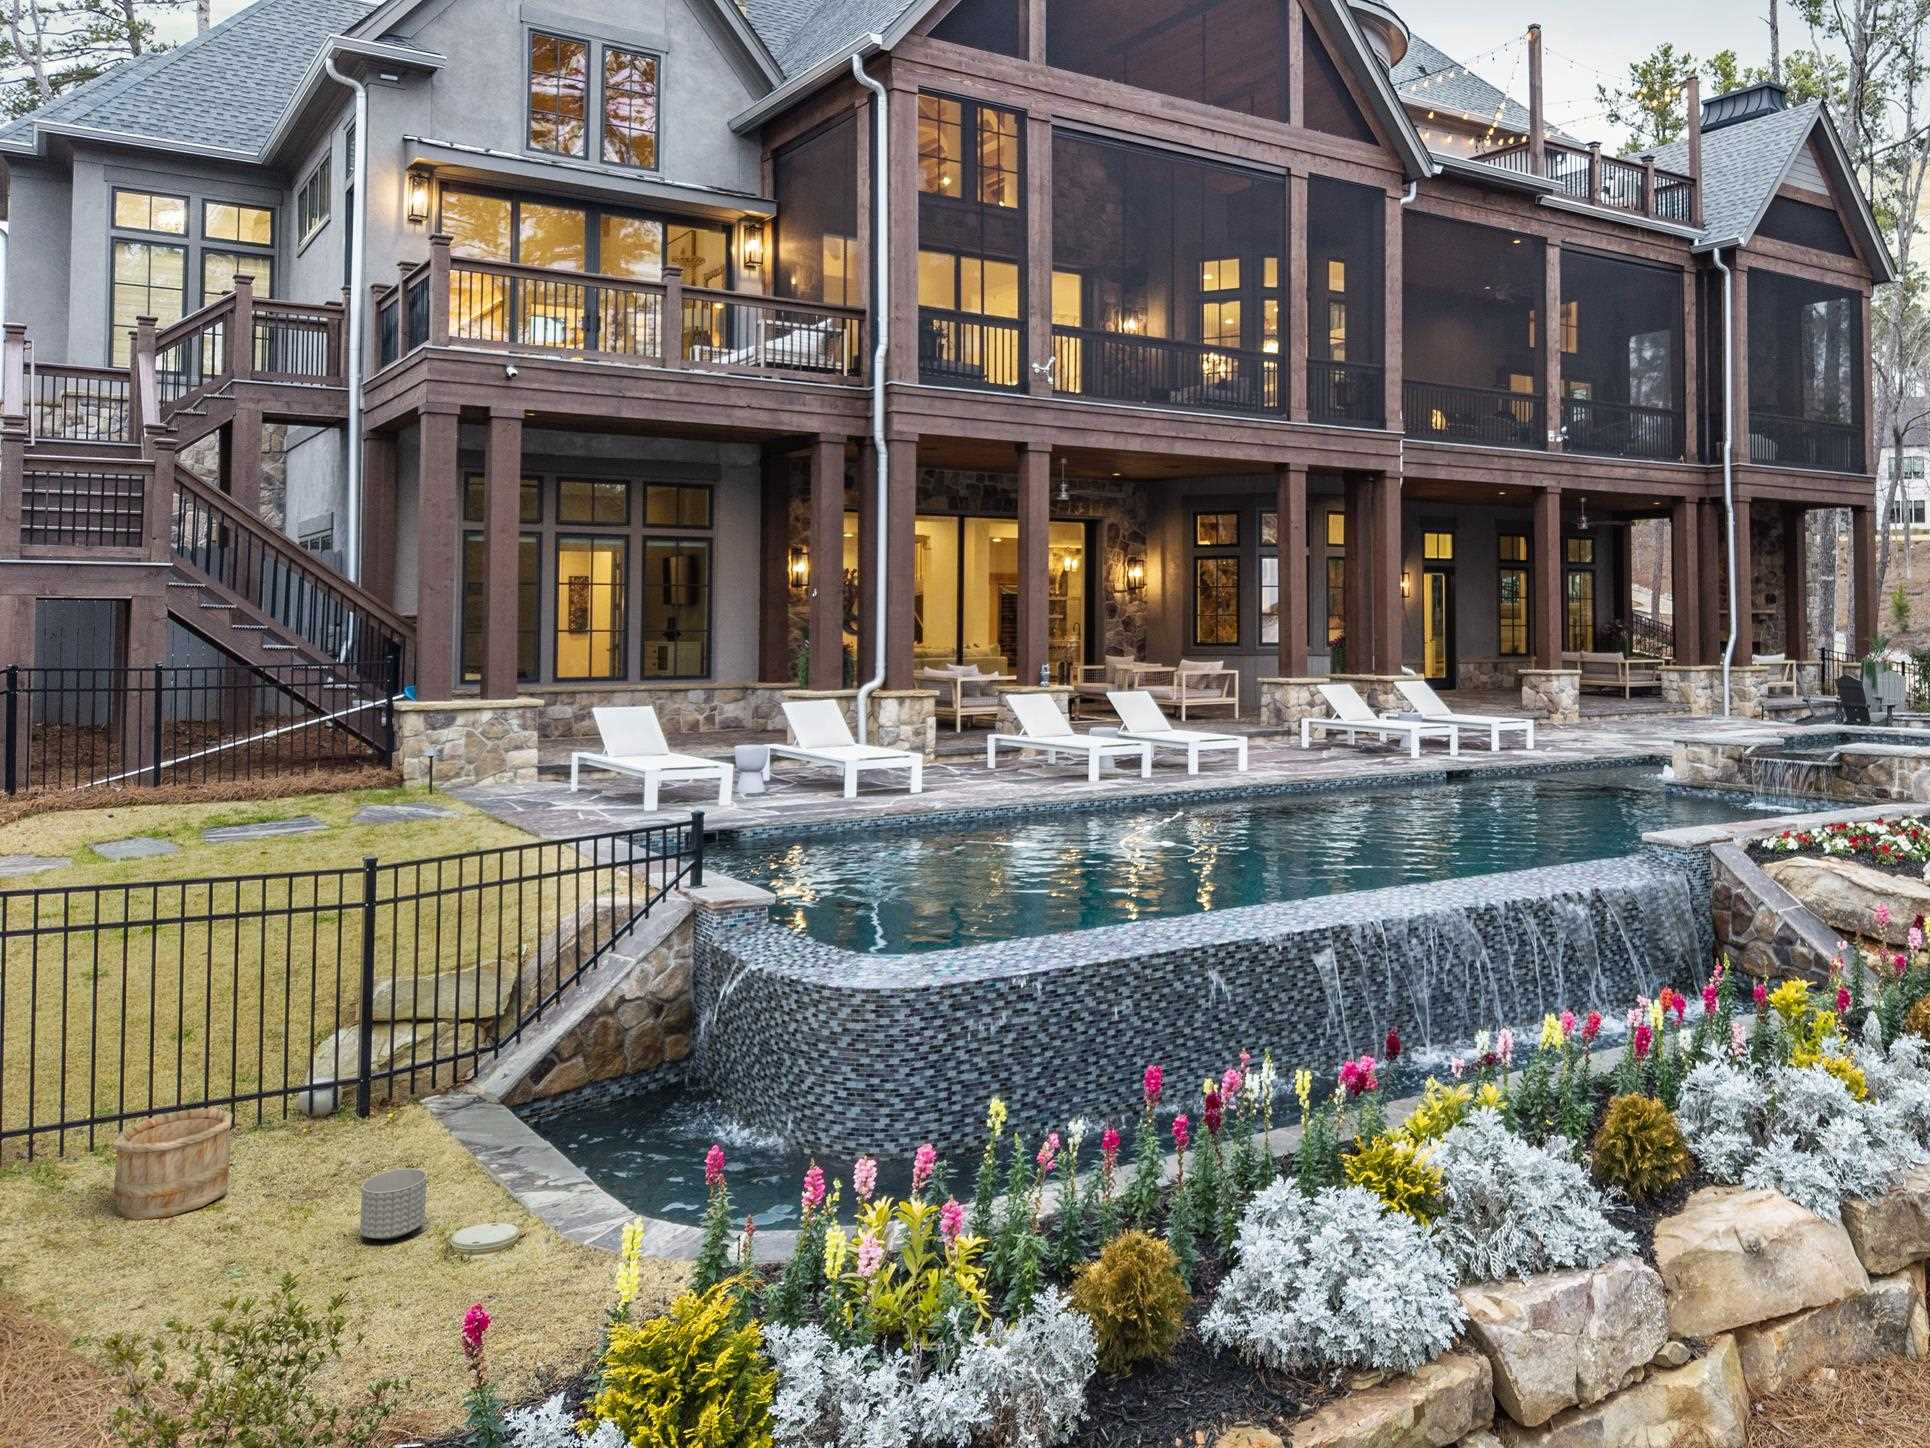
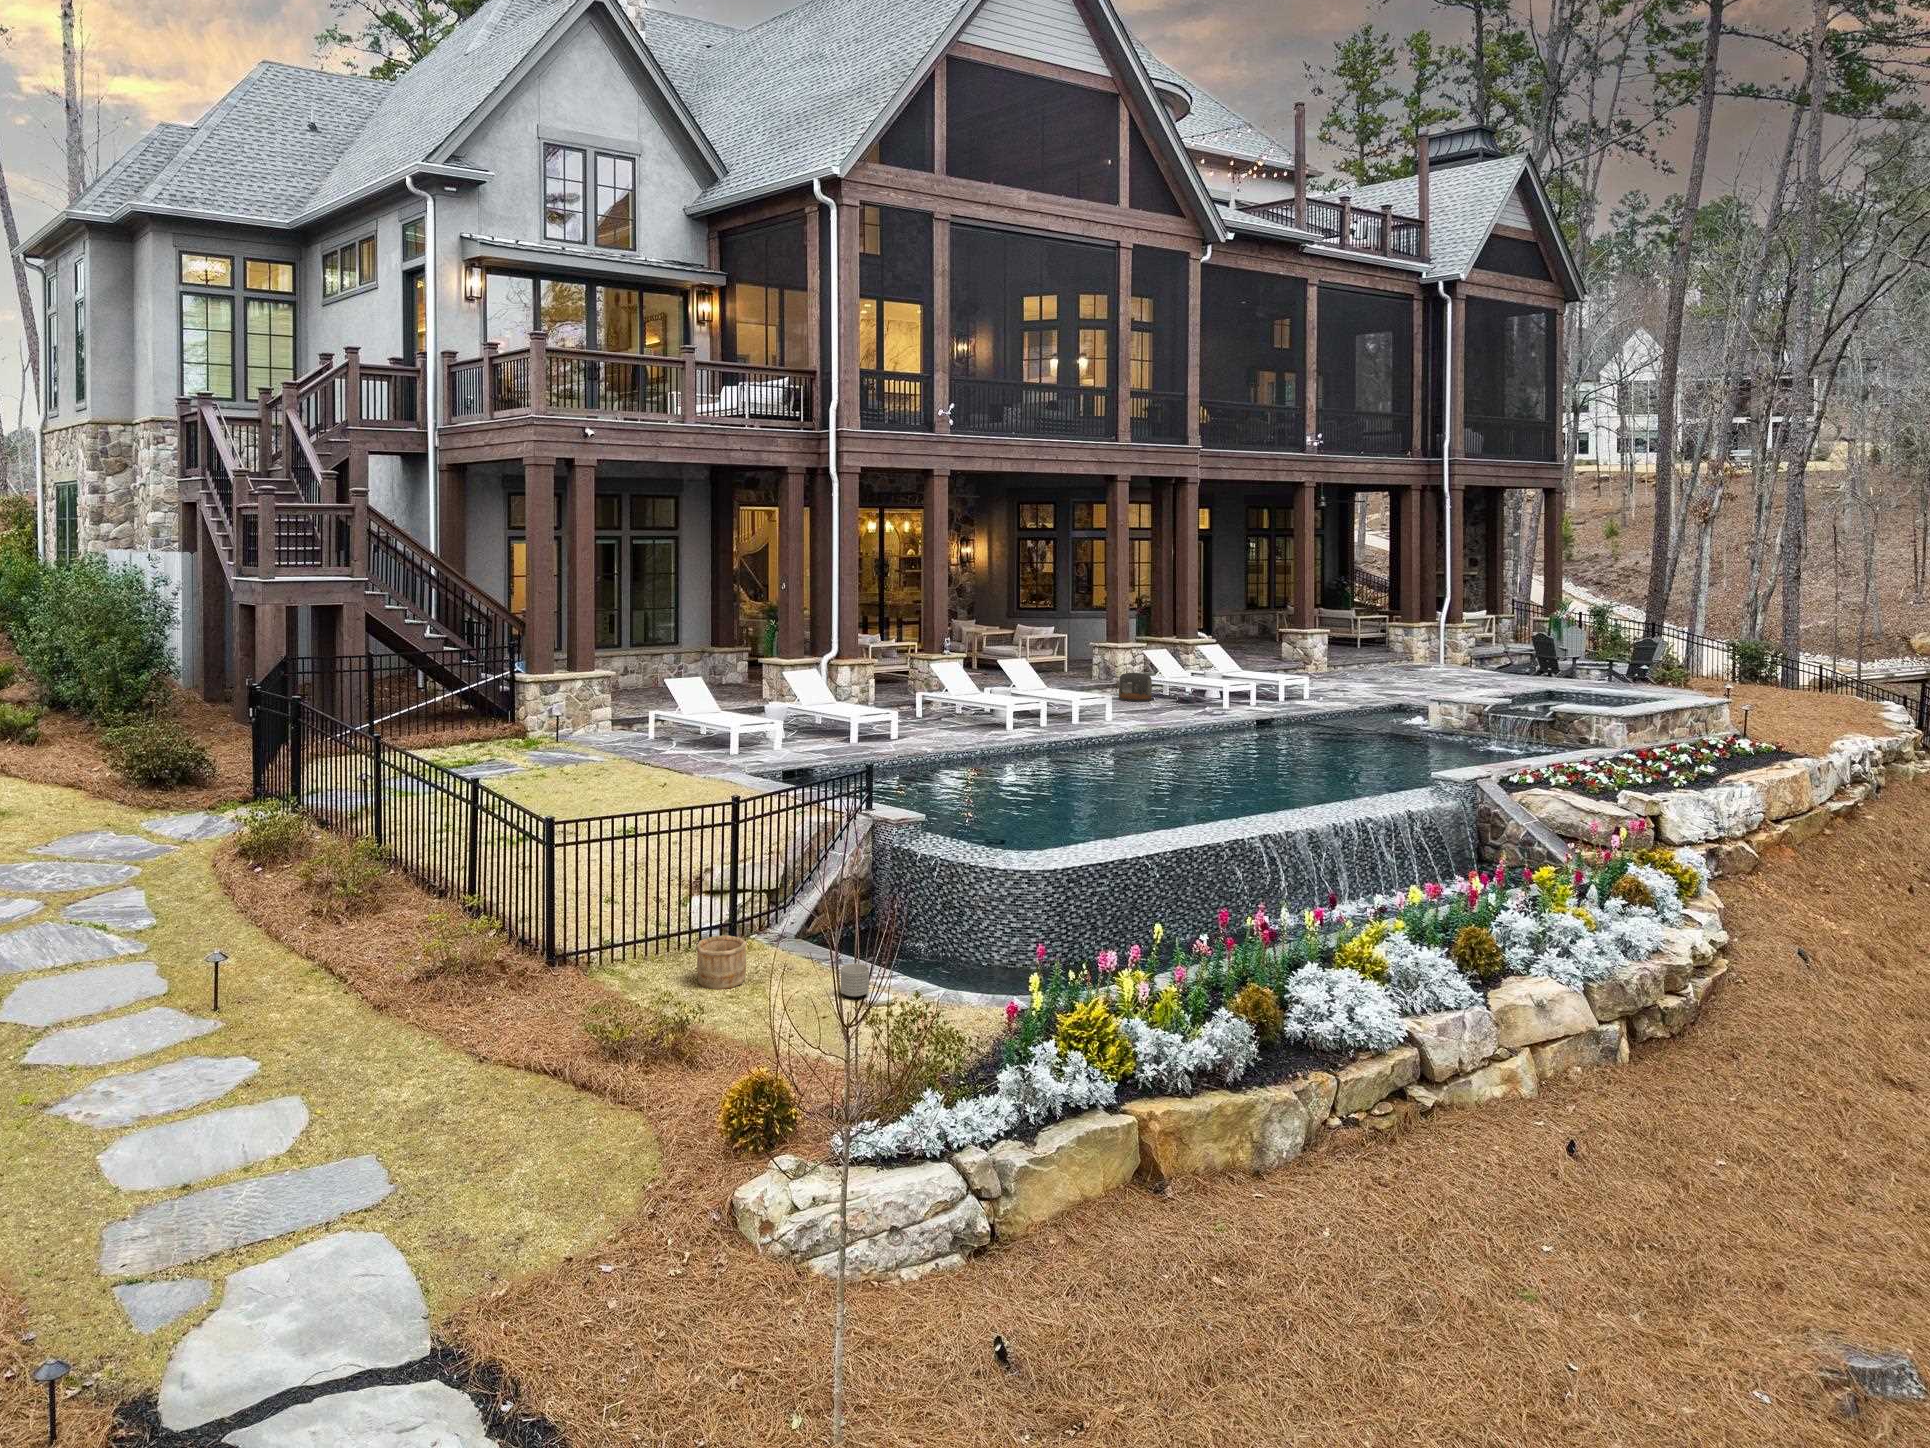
pouf: none [1276,716,1319,753] -> present [1119,673,1152,702]

